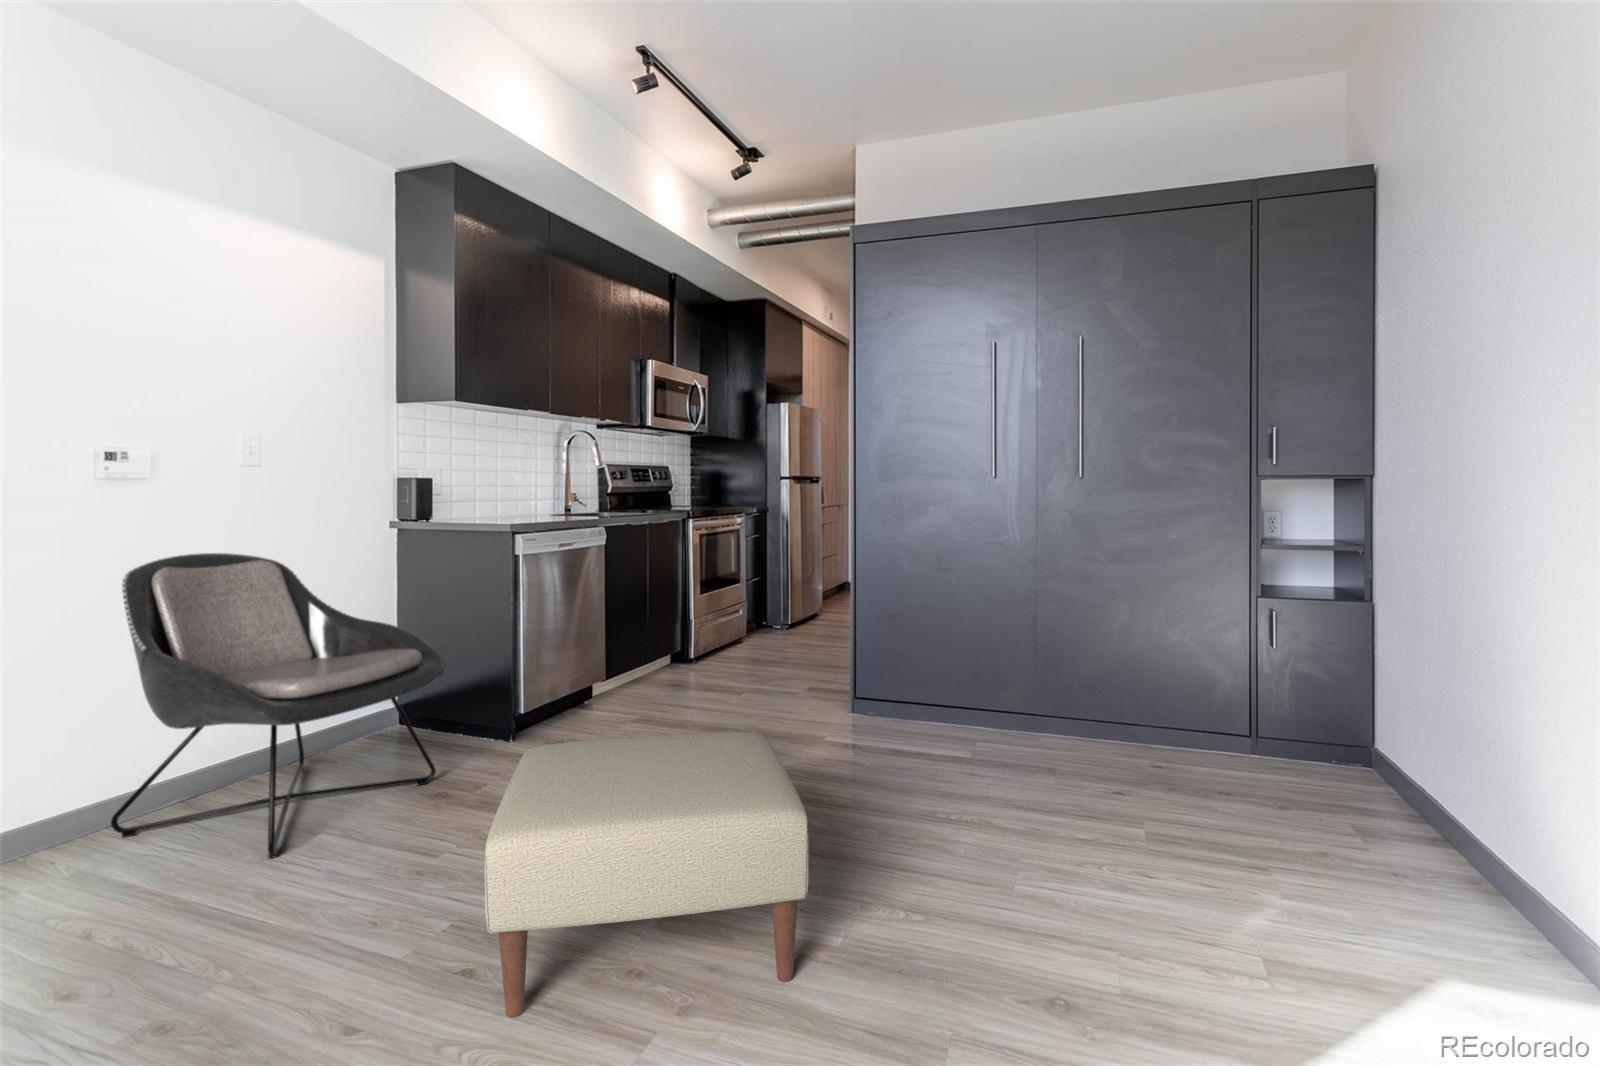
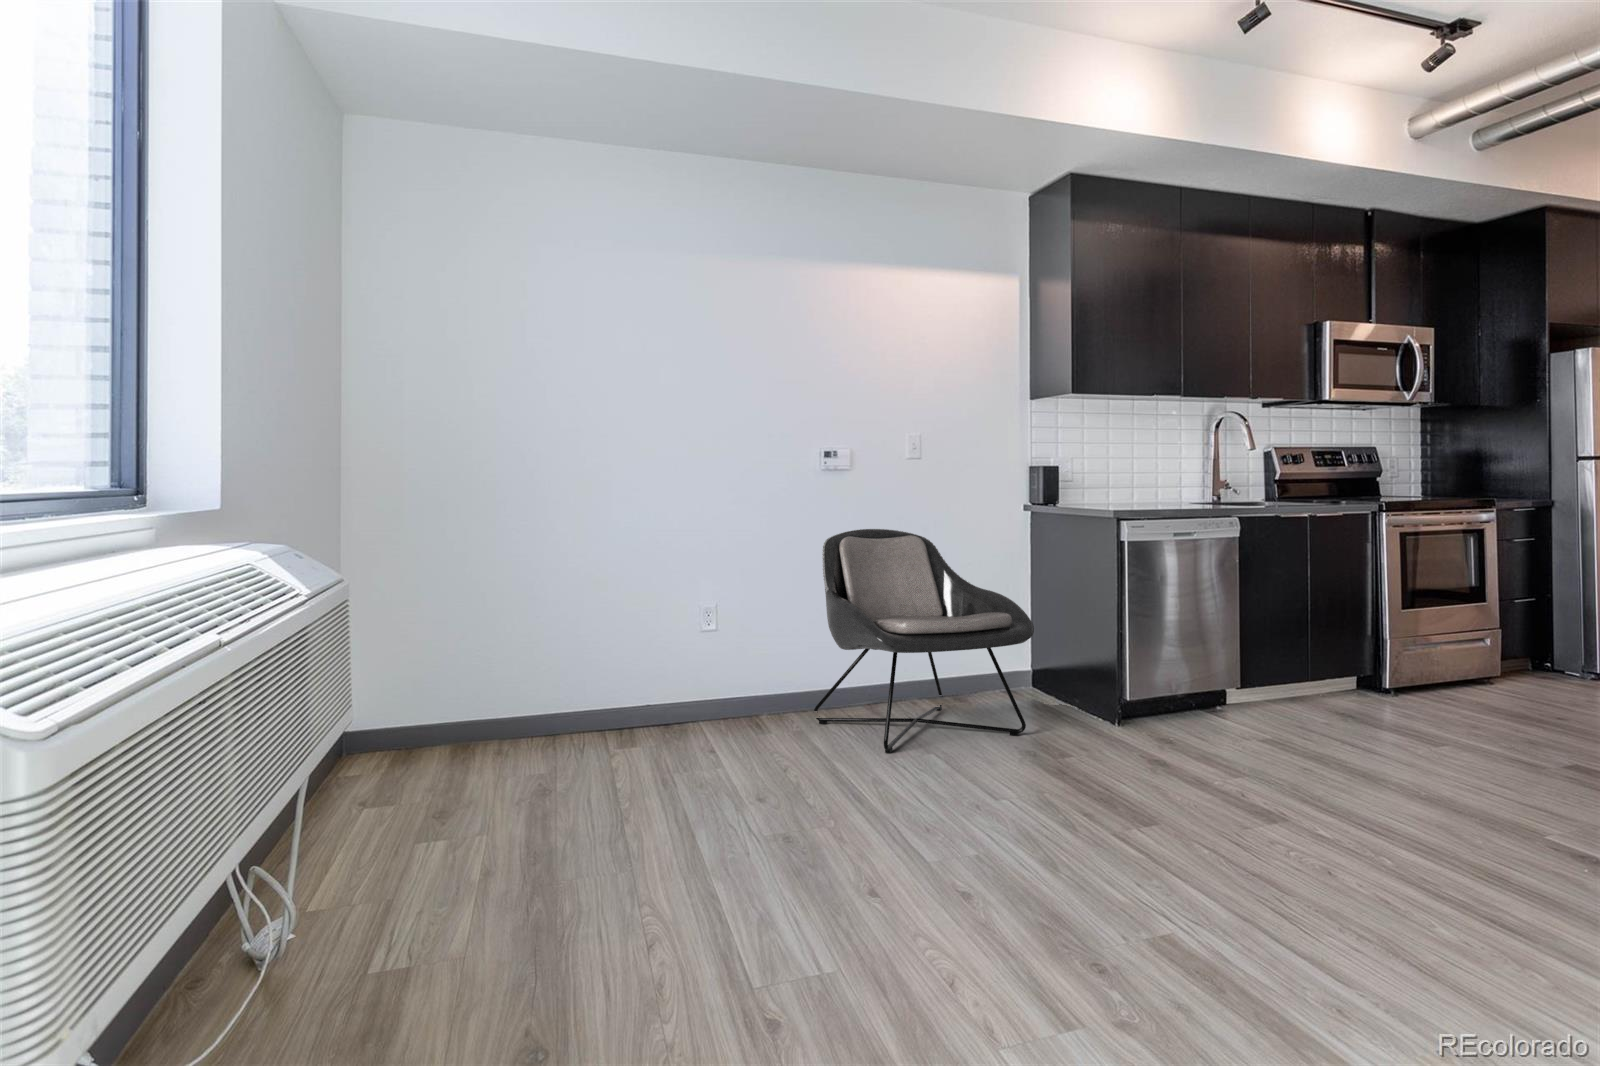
ottoman: present [484,732,809,1017] -> none [941,688,1277,935]

